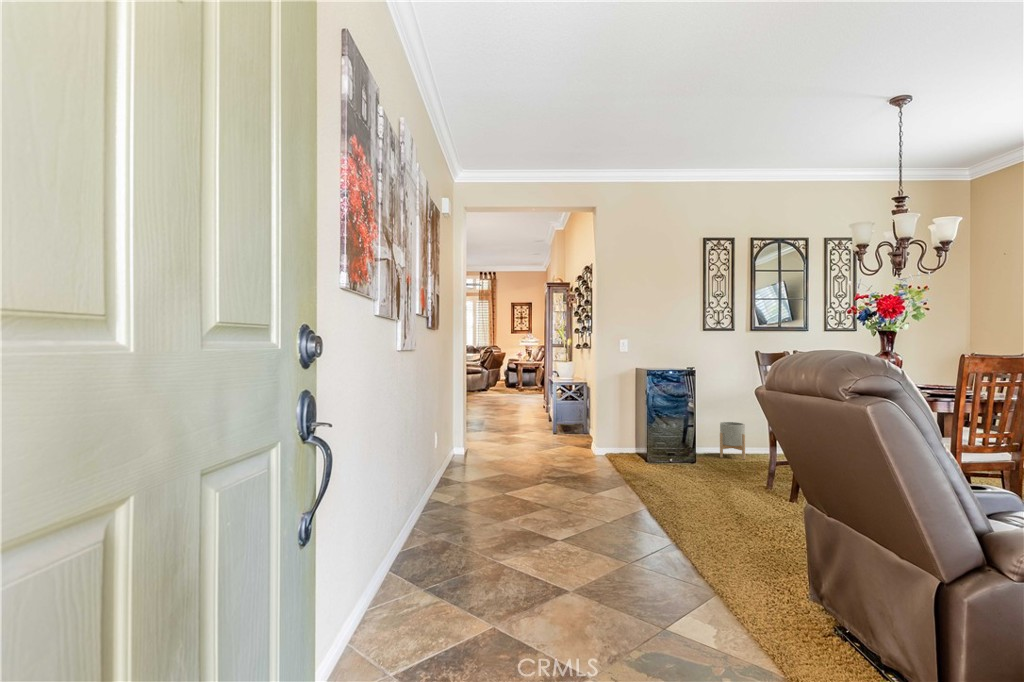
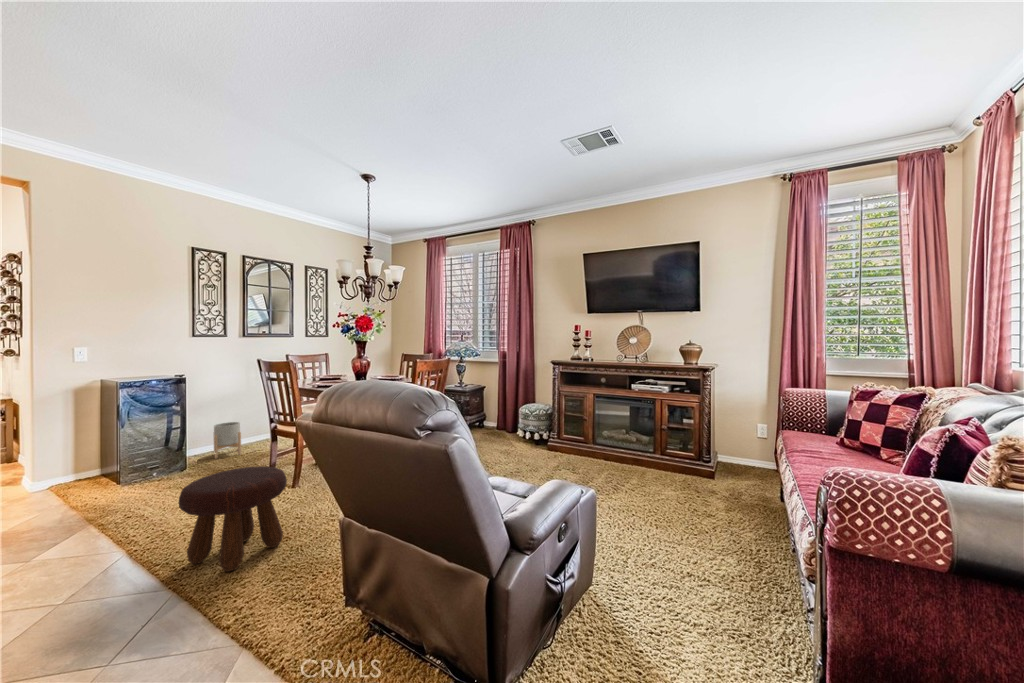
footstool: none [668,461,764,558] -> present [178,466,287,571]

